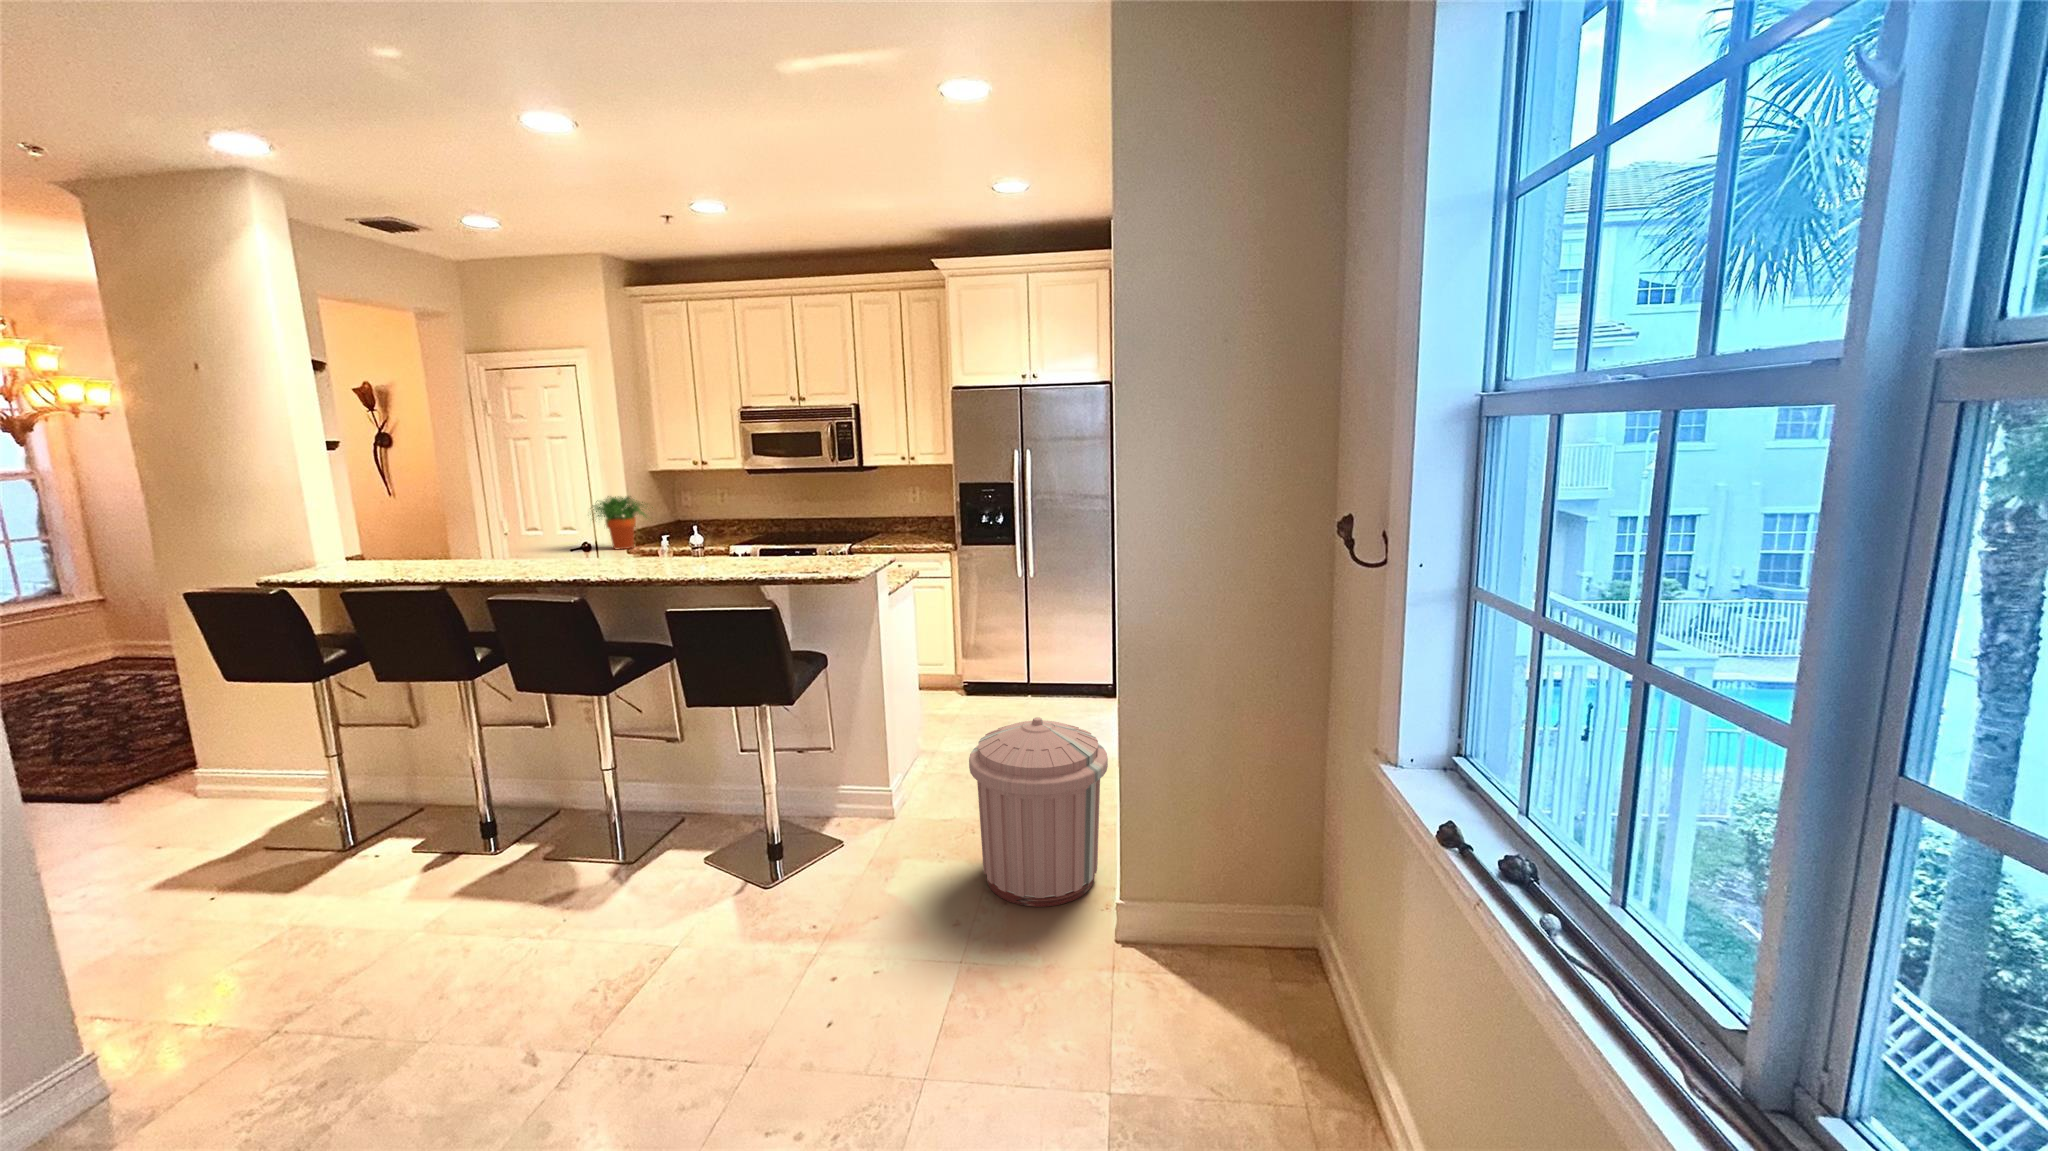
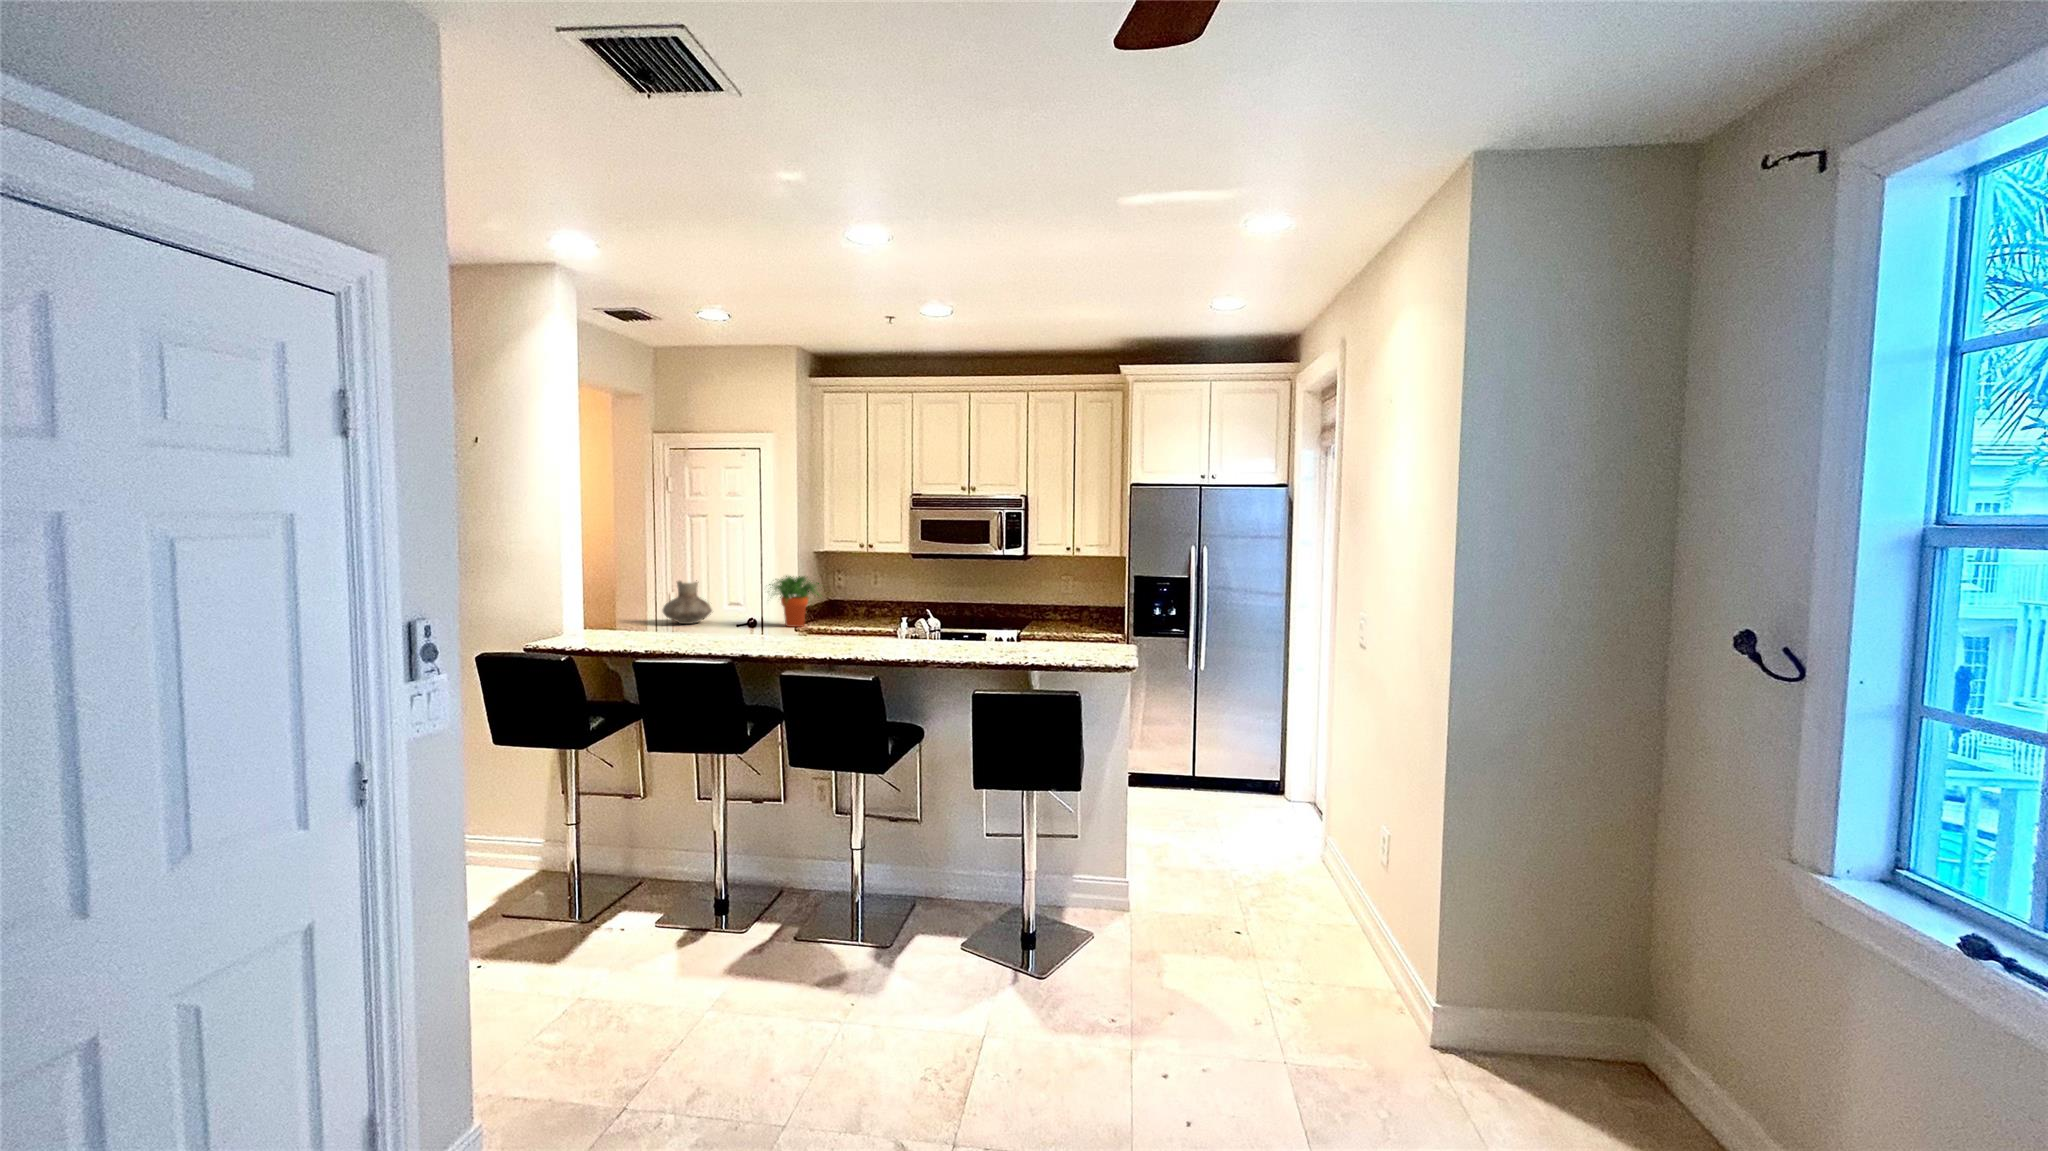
vase: none [485,505,543,550] -> present [663,580,712,624]
trash can: present [969,717,1108,907] -> none [1244,812,1389,1006]

